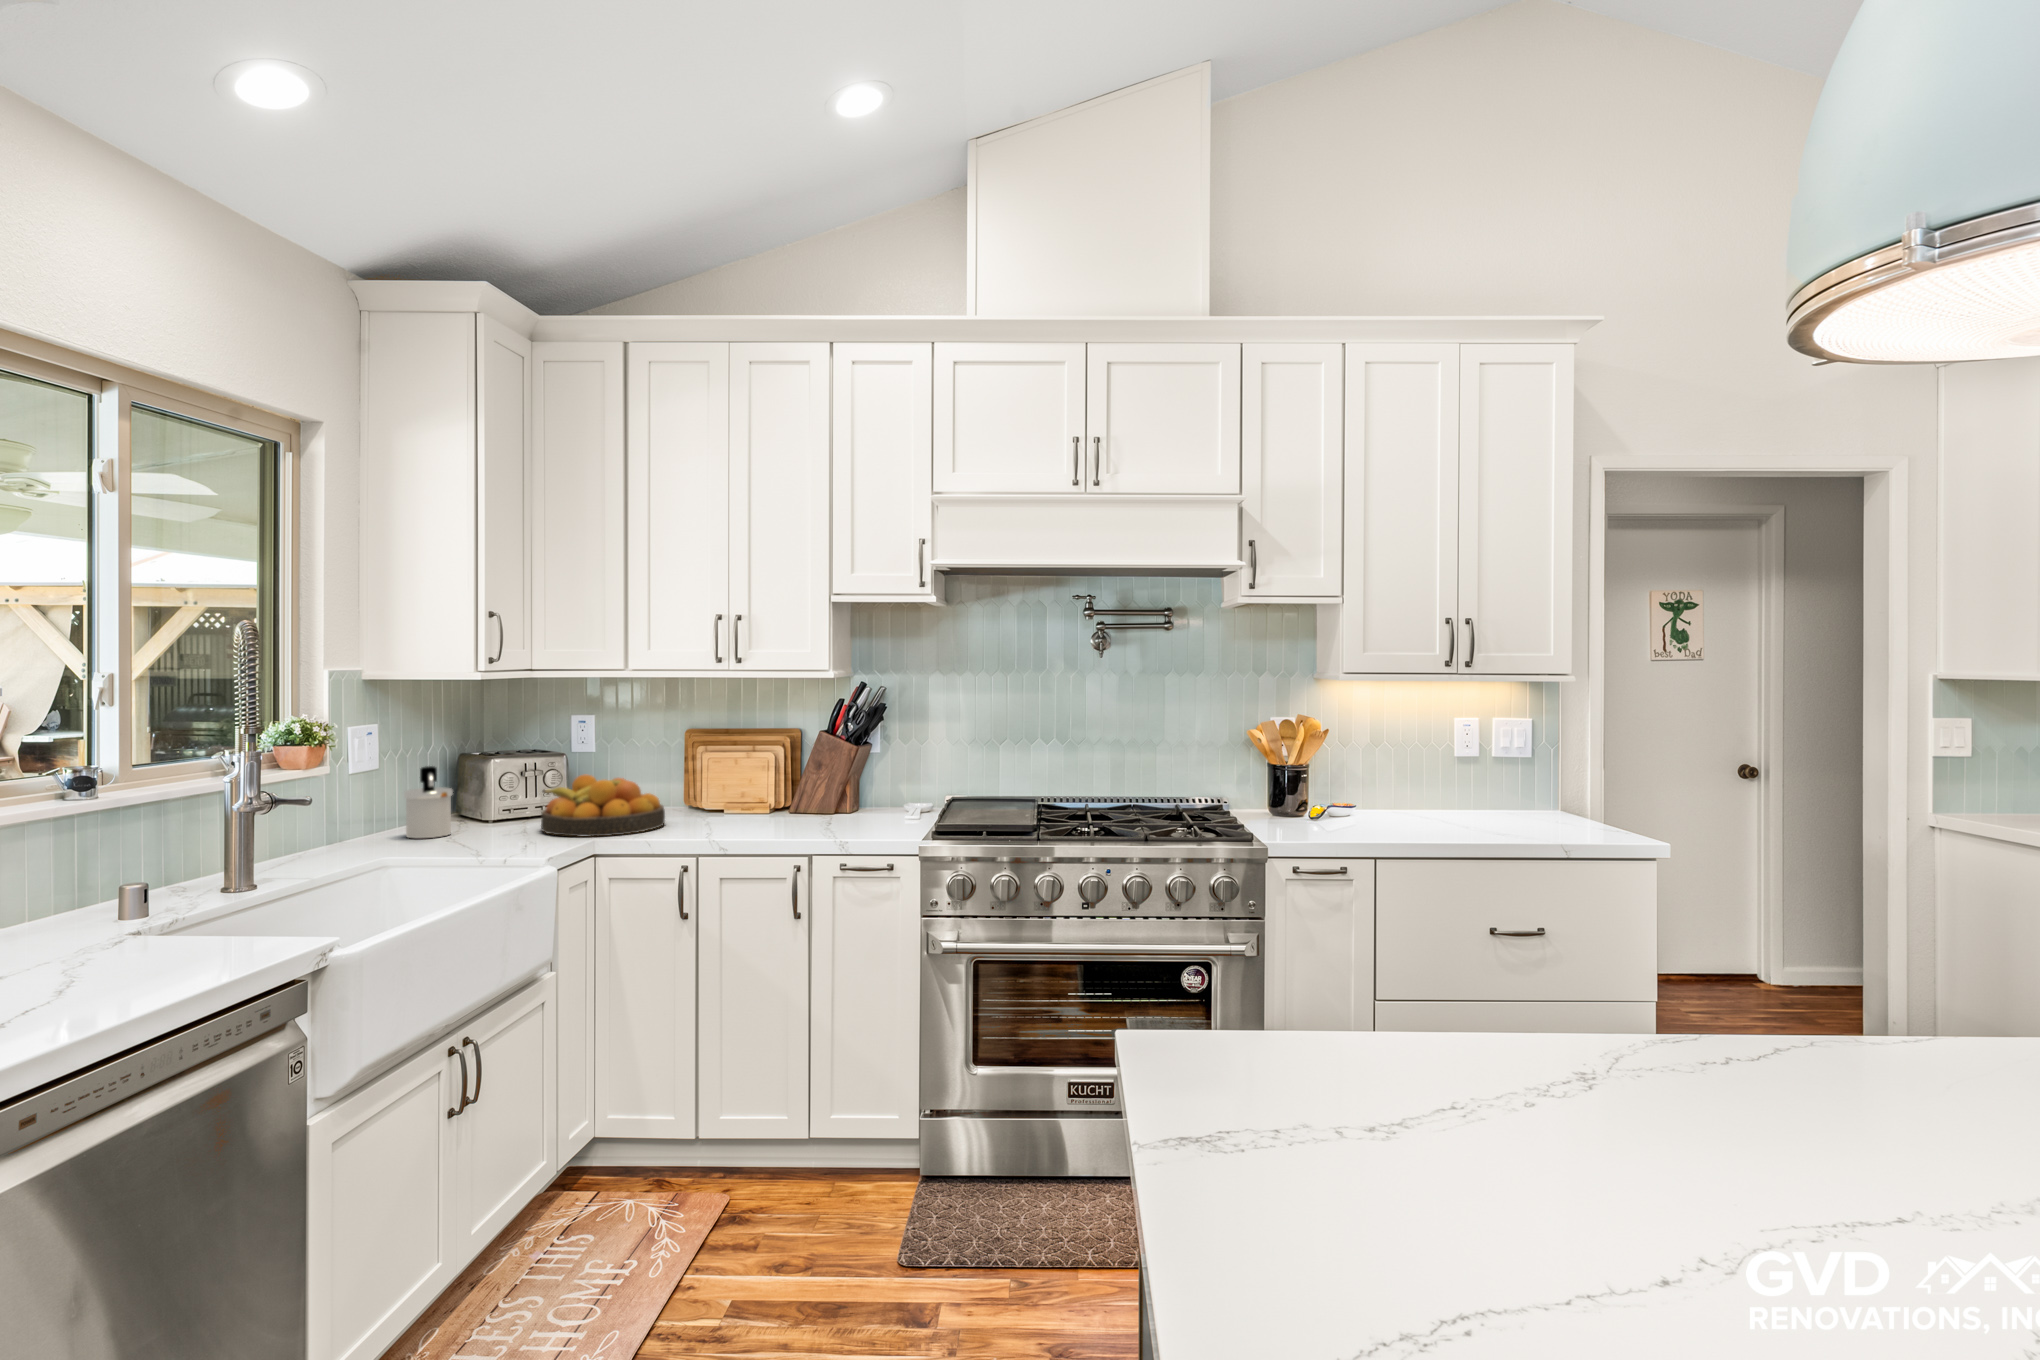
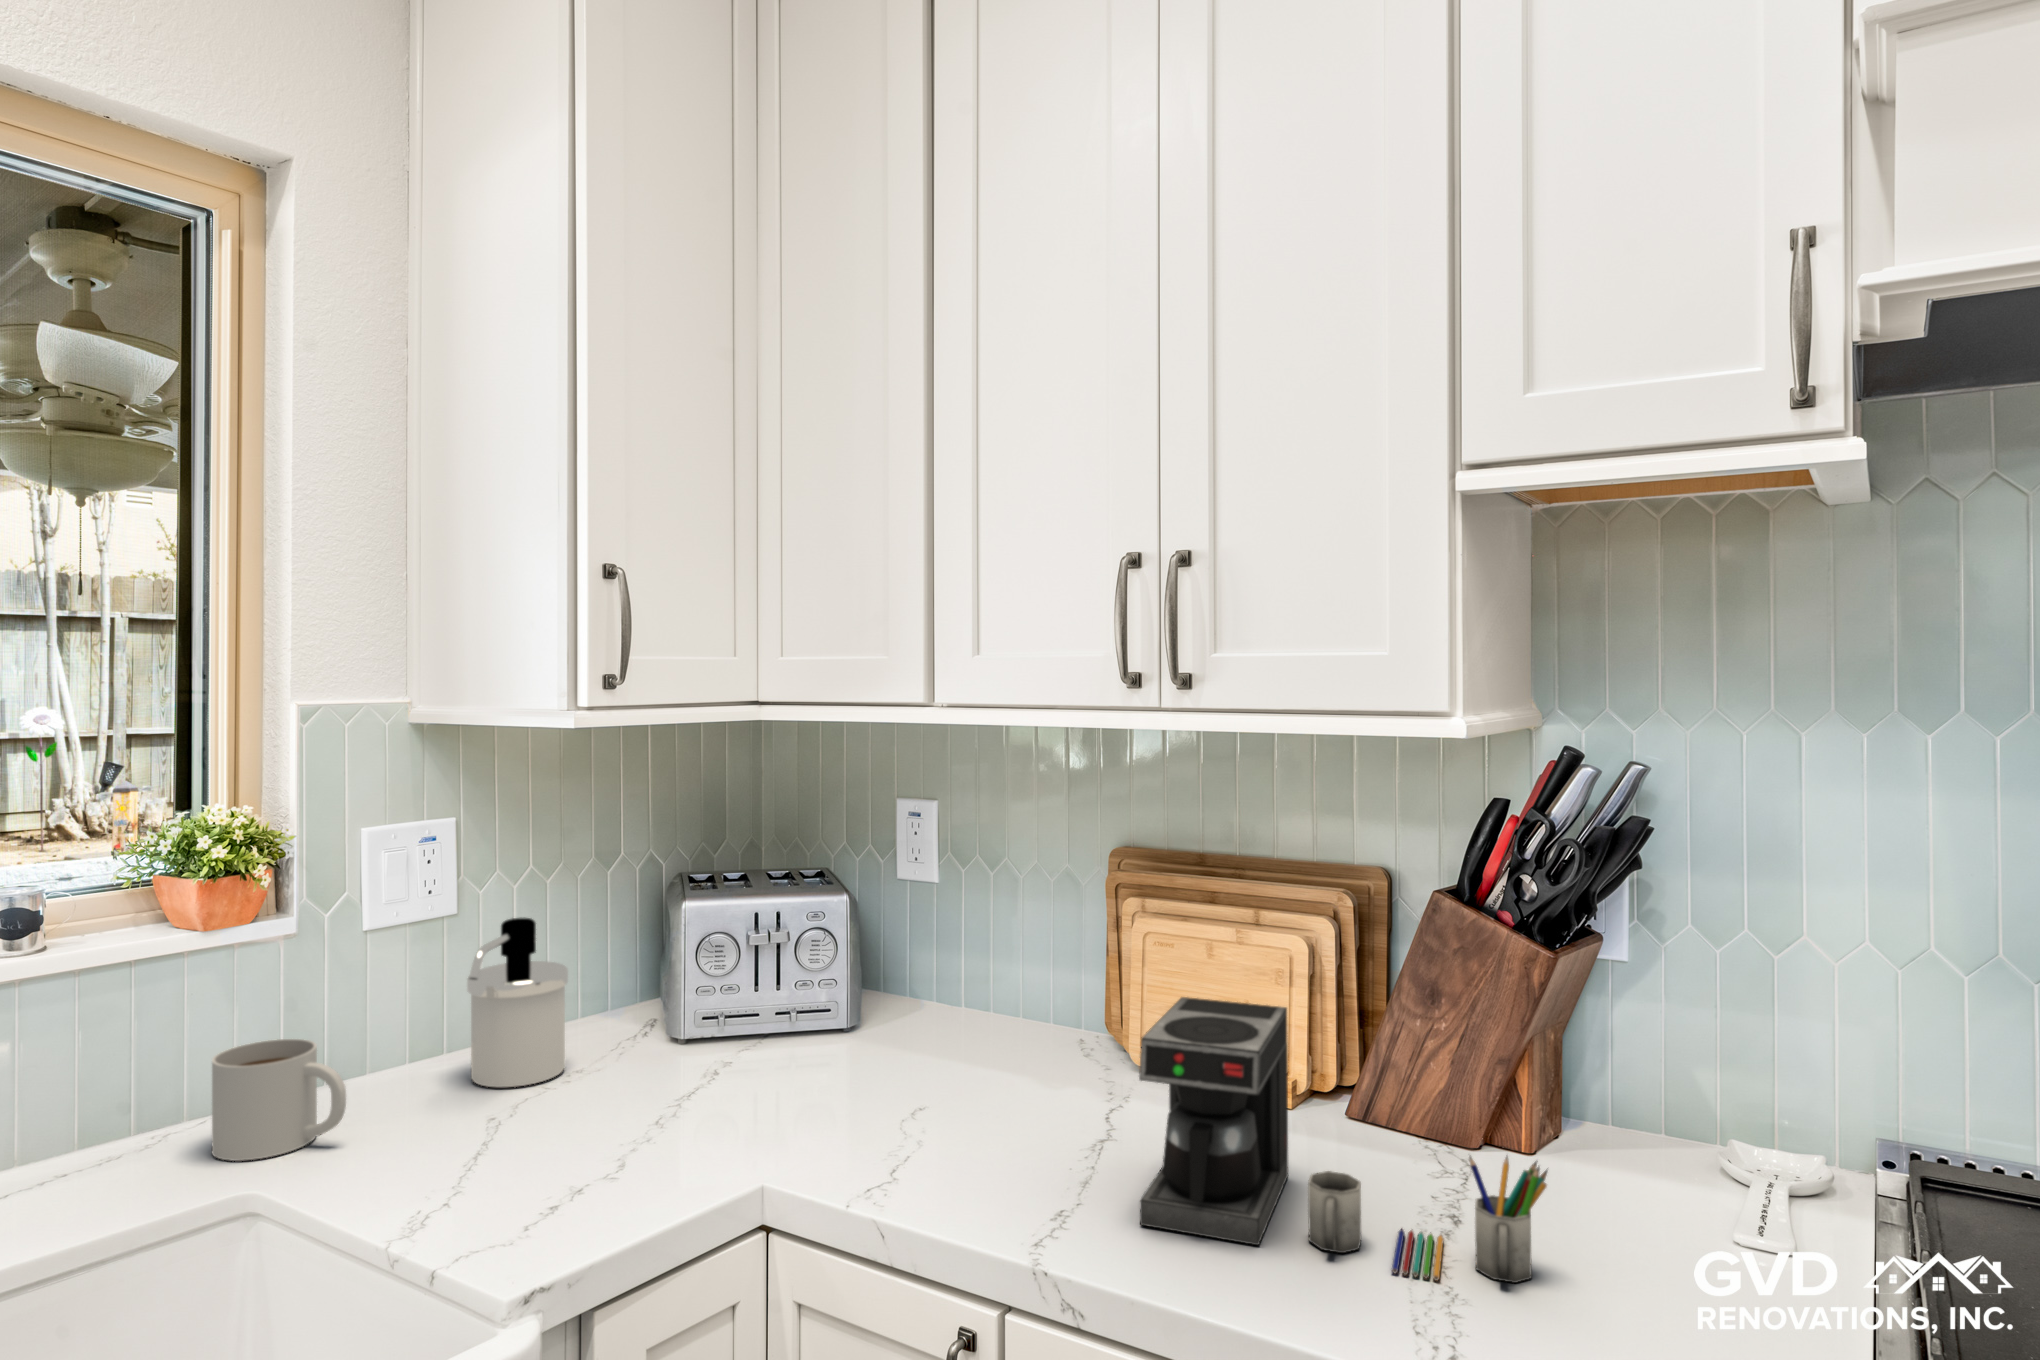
coffee maker: none [737,767,856,831] -> present [1139,997,1547,1283]
fruit bowl: present [541,775,665,837] -> none [704,963,1000,1167]
mug: none [333,813,397,858] -> present [212,1039,346,1161]

